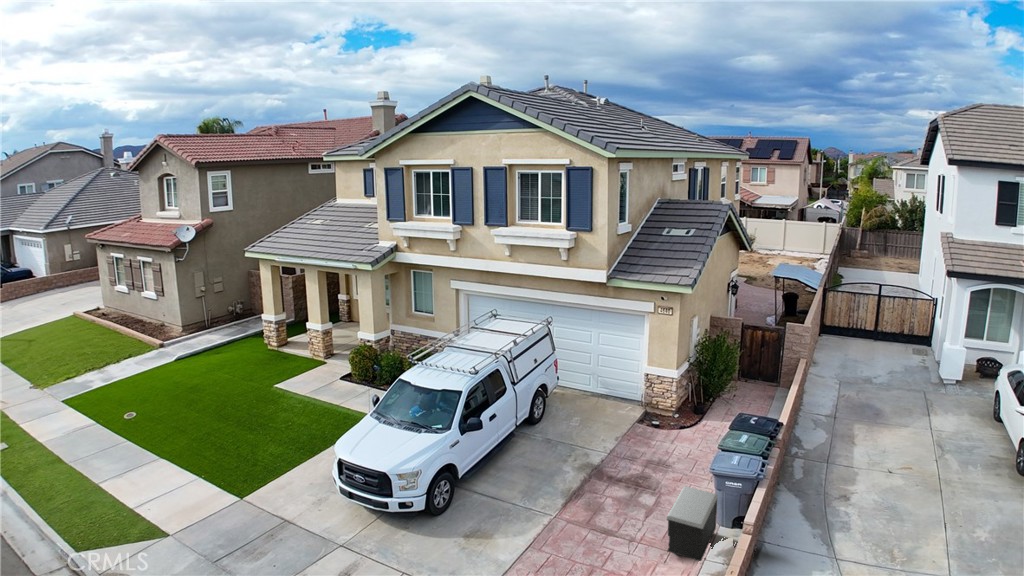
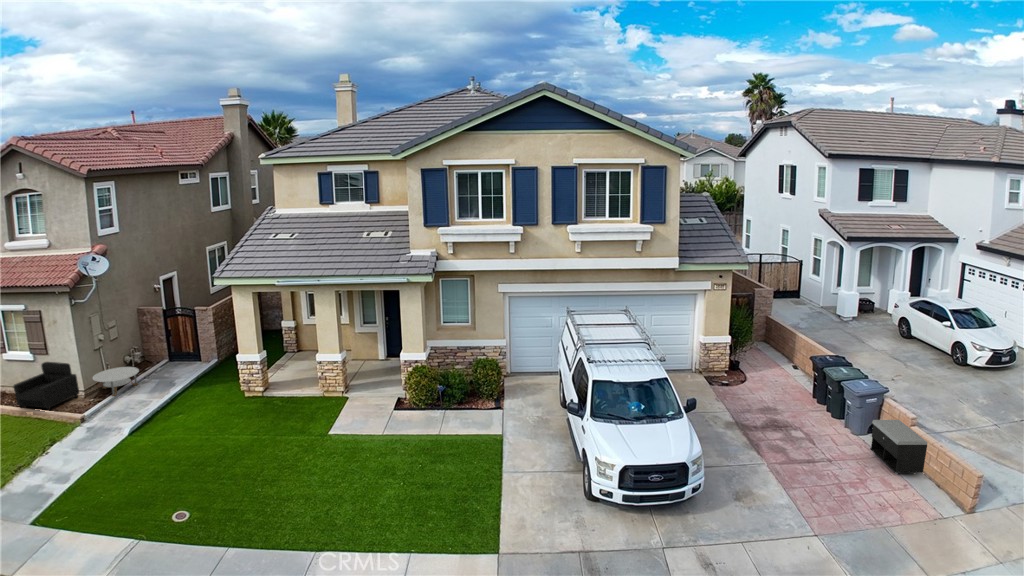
armchair: none [139,302,180,337] -> present [14,362,79,410]
round table: none [187,312,221,333] -> present [92,367,139,396]

